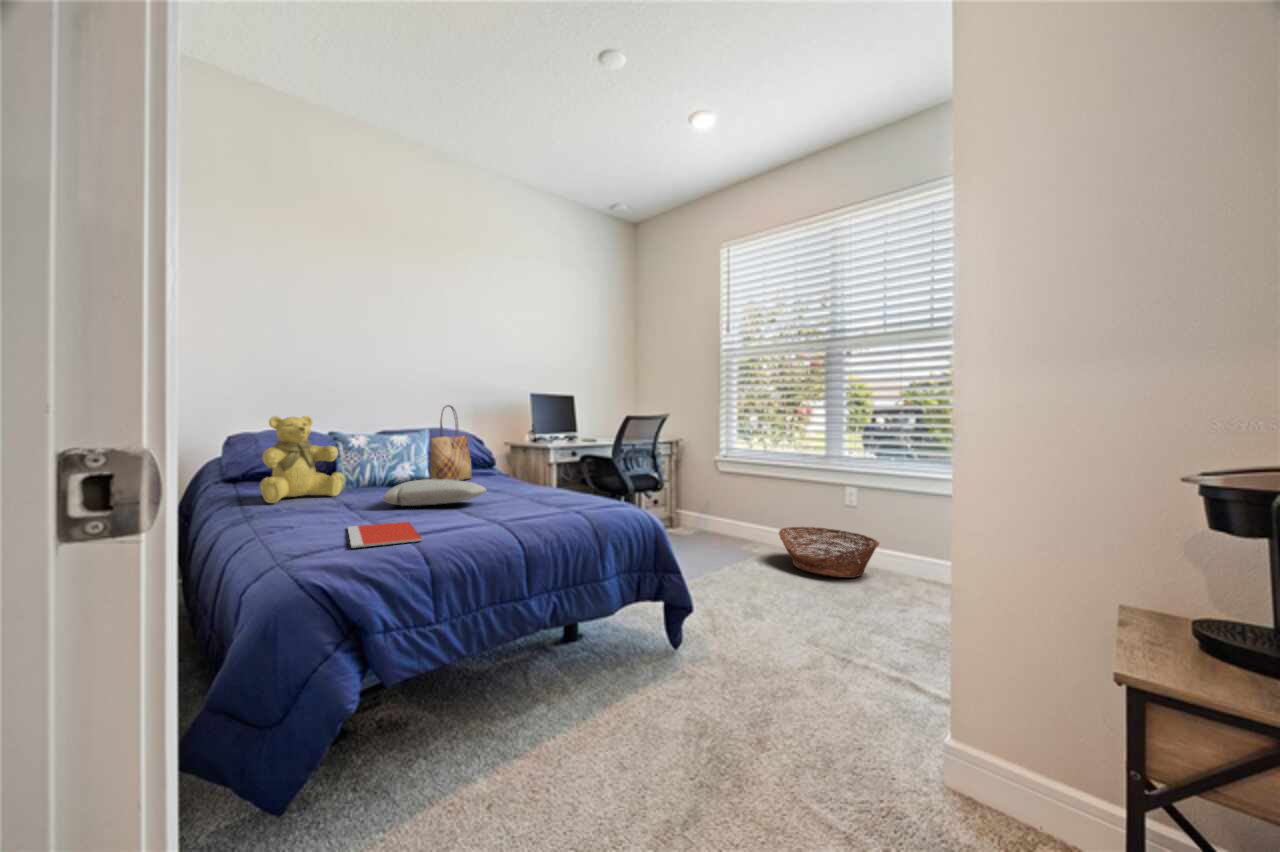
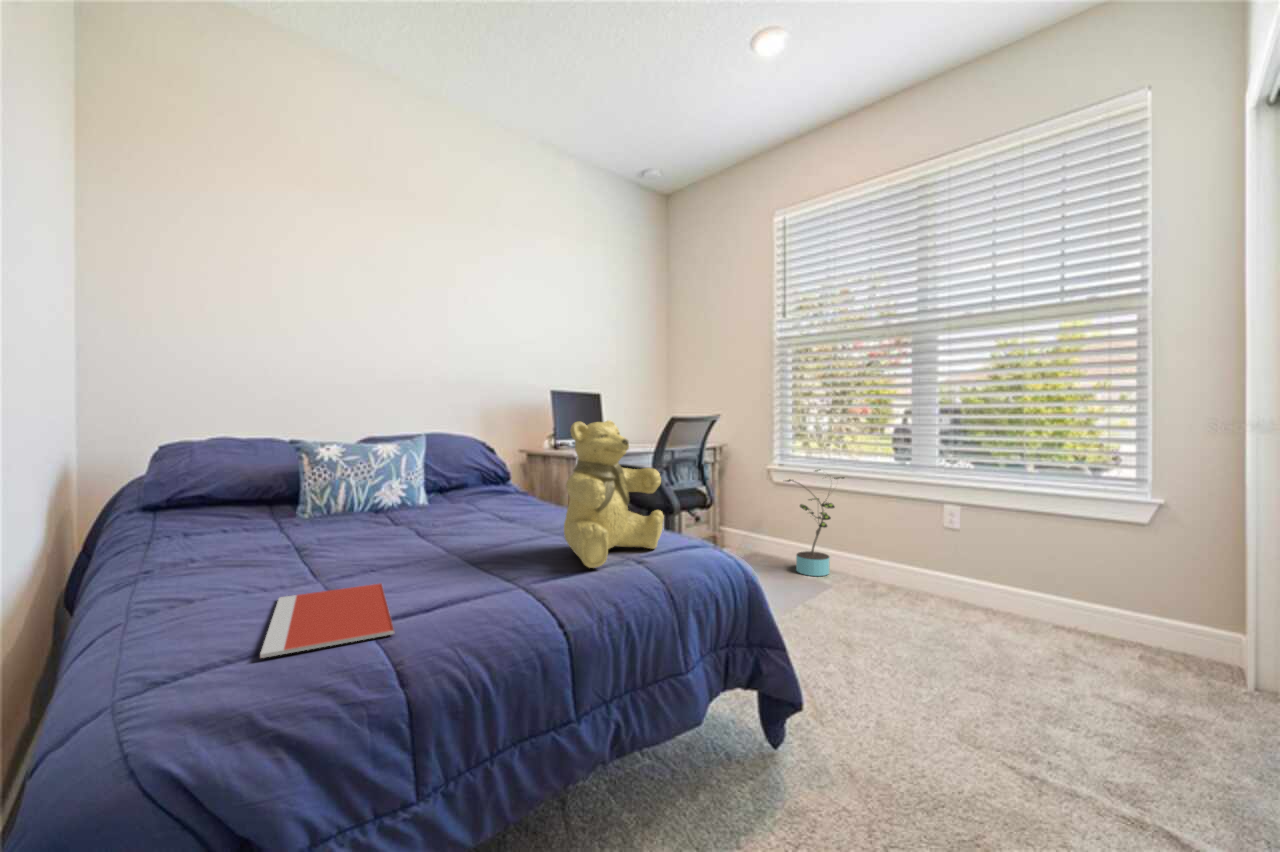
tote bag: present [430,405,472,481] -> none [425,404,480,510]
teddy bear: present [260,416,344,503] -> present [564,421,664,568]
potted plant: none [724,460,774,548] -> present [785,469,844,576]
pillow: present [383,479,486,506] -> none [349,510,502,549]
basket: present [779,527,879,578] -> none [861,552,1002,622]

